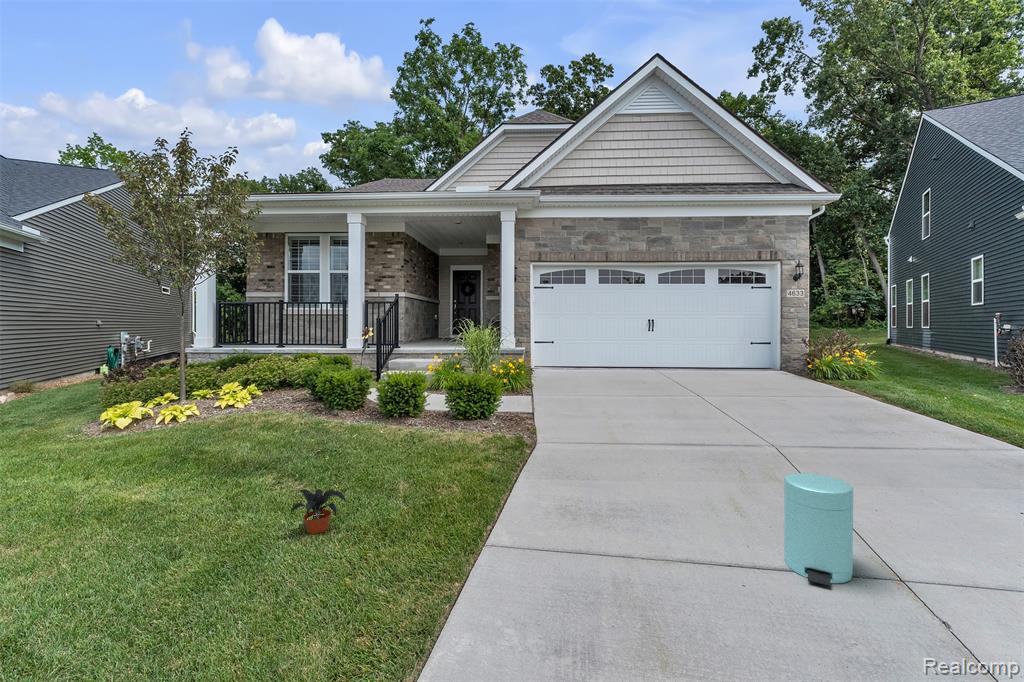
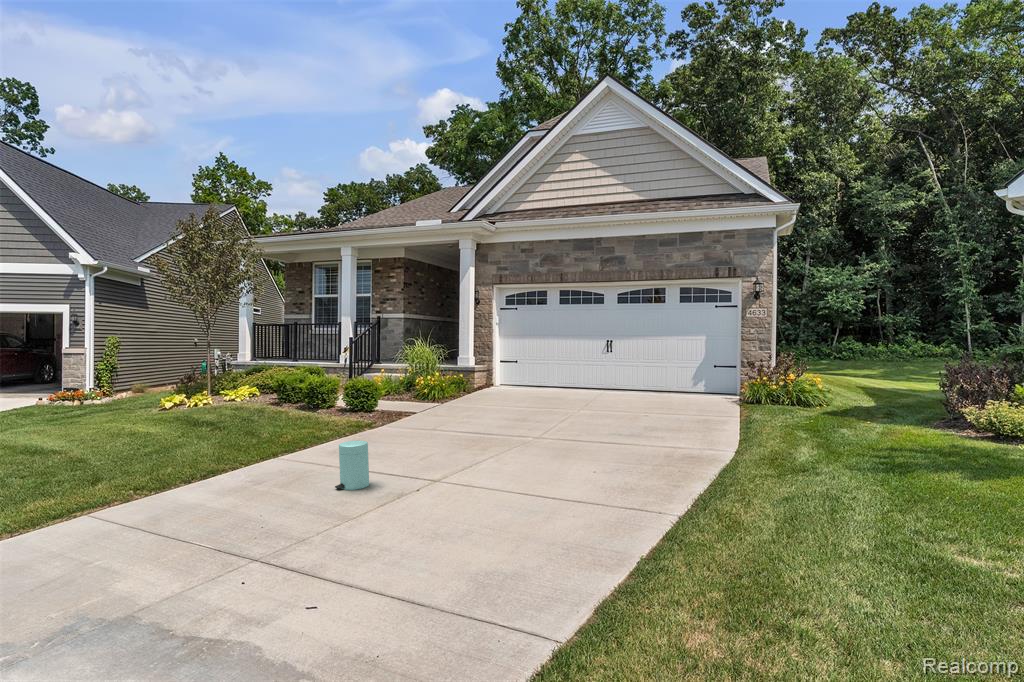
potted plant: present [290,489,346,534] -> none [180,438,209,458]

